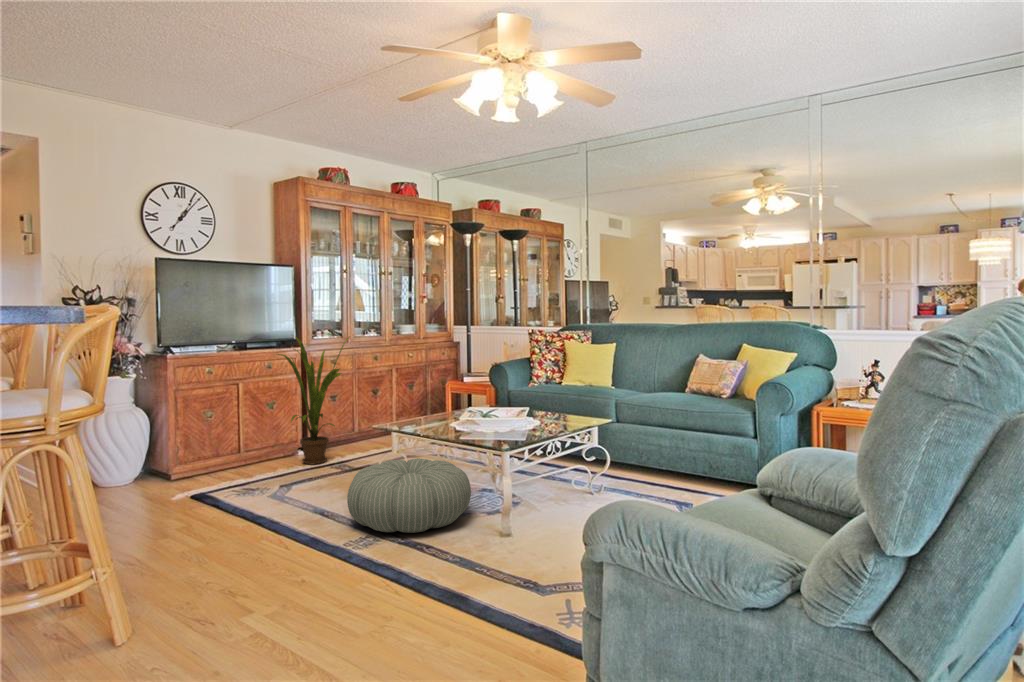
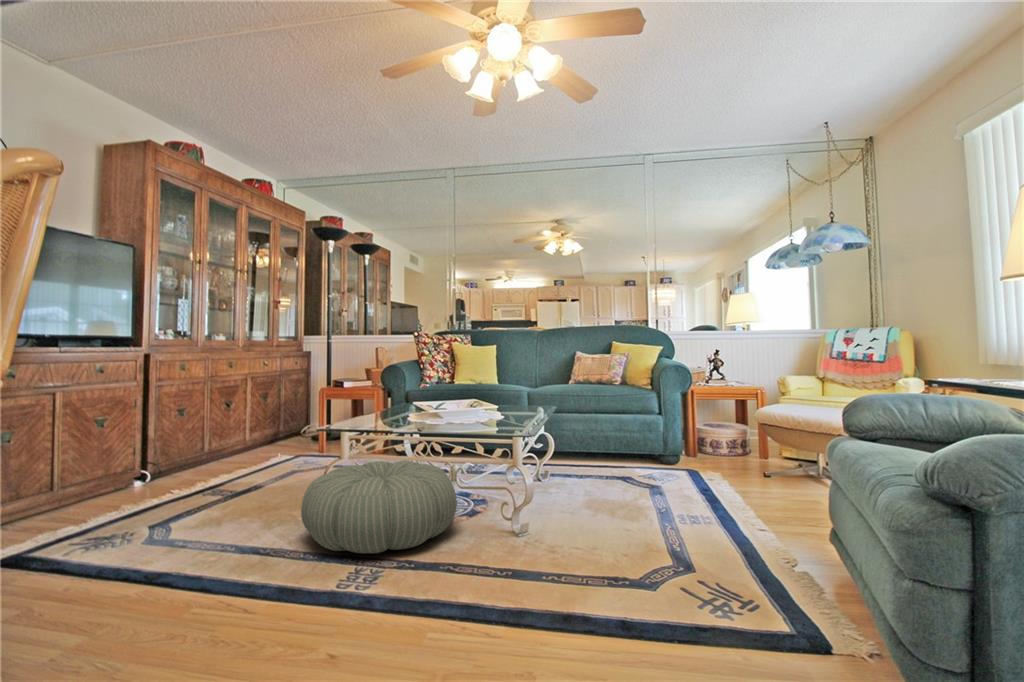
house plant: present [278,337,348,464] -> none [122,330,229,494]

